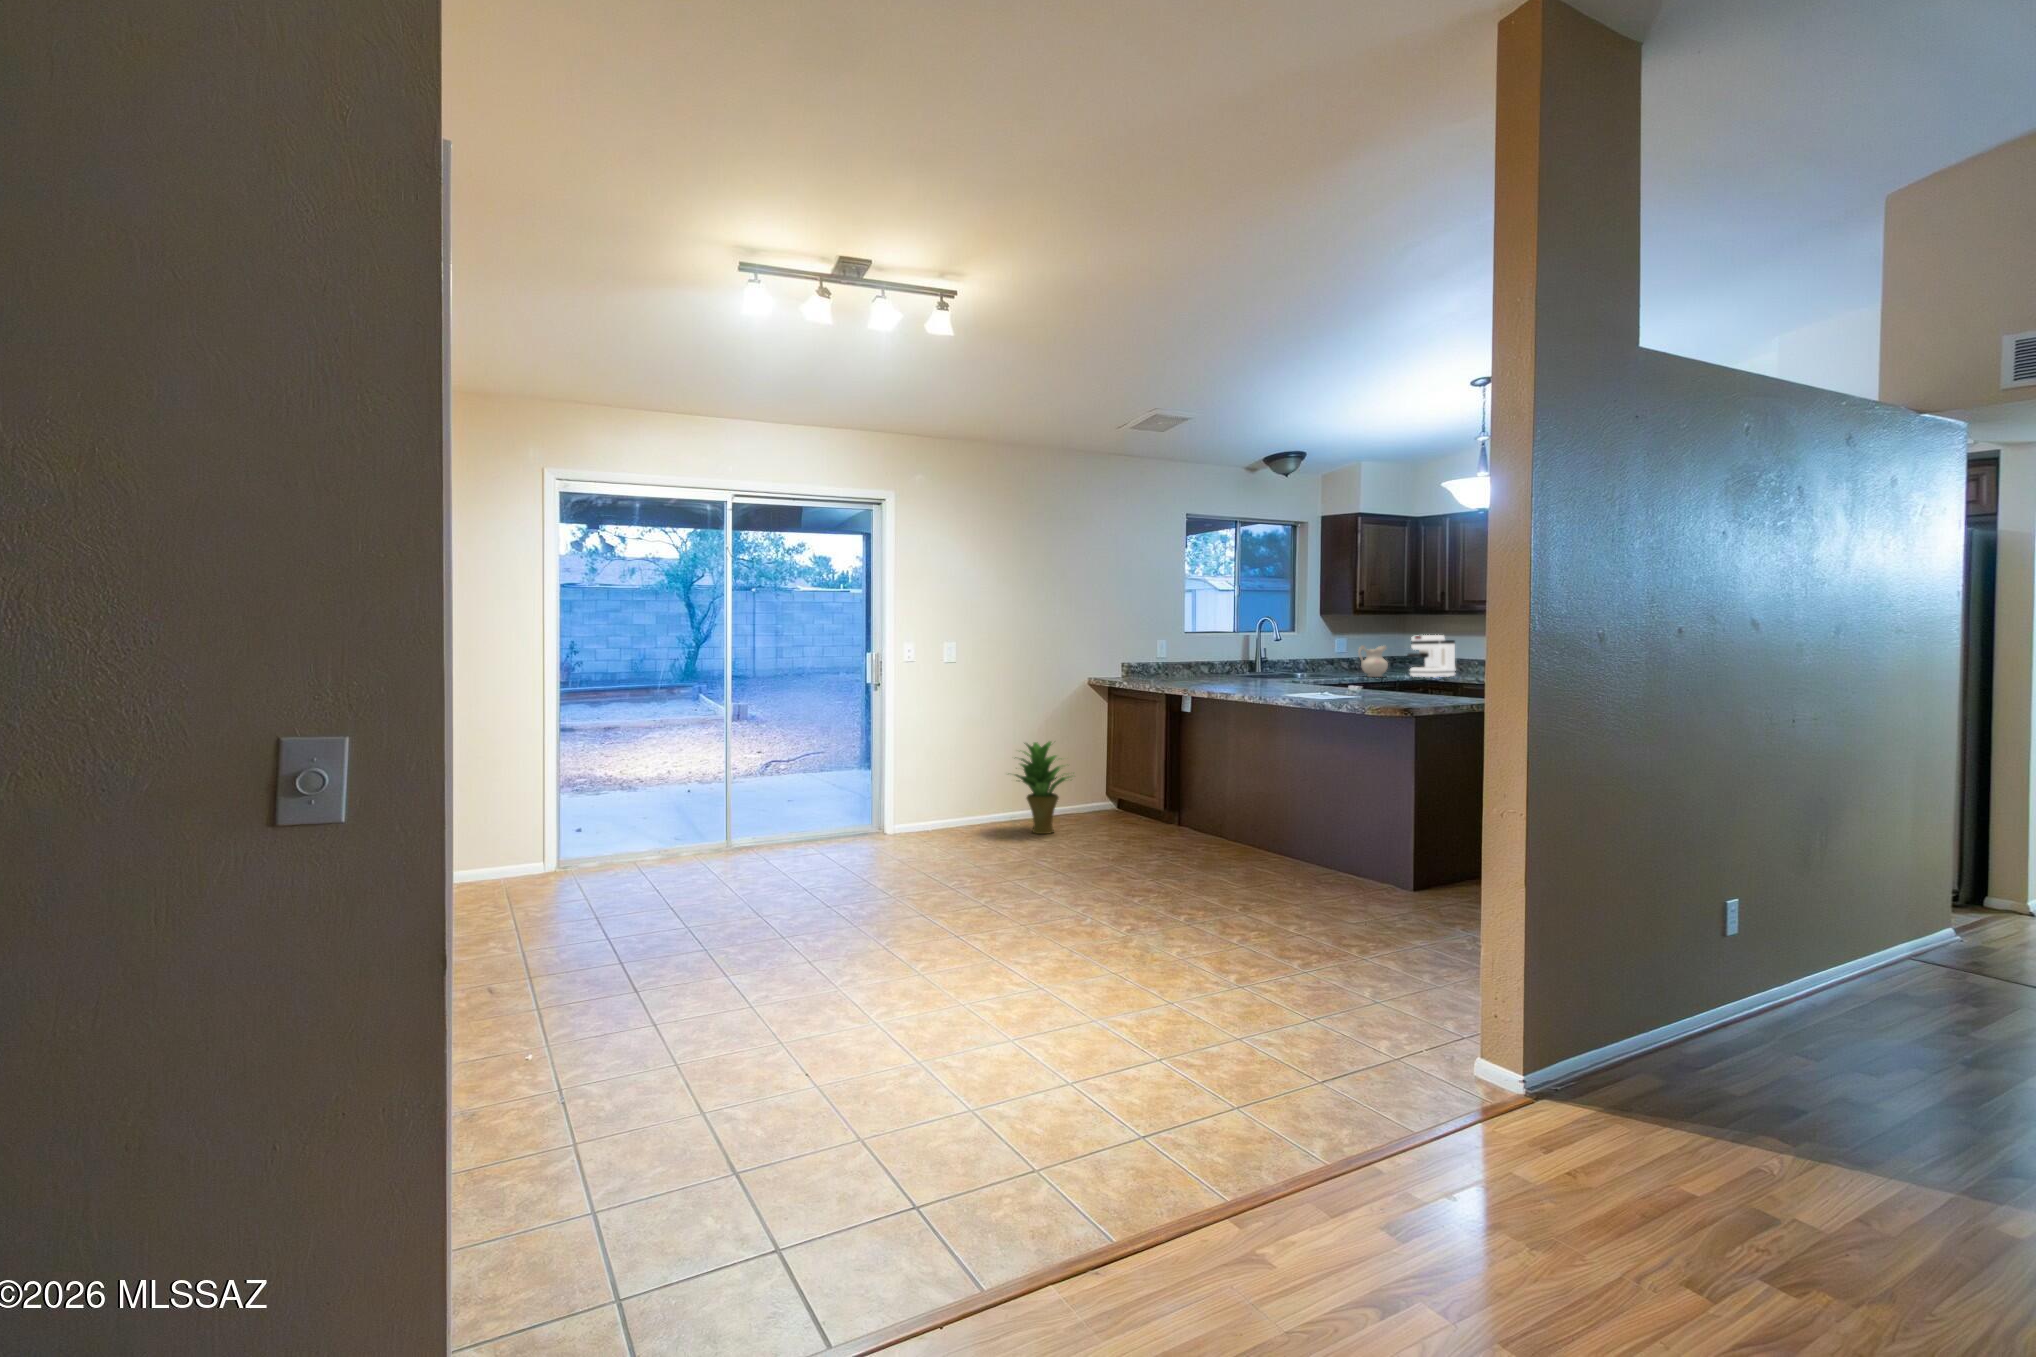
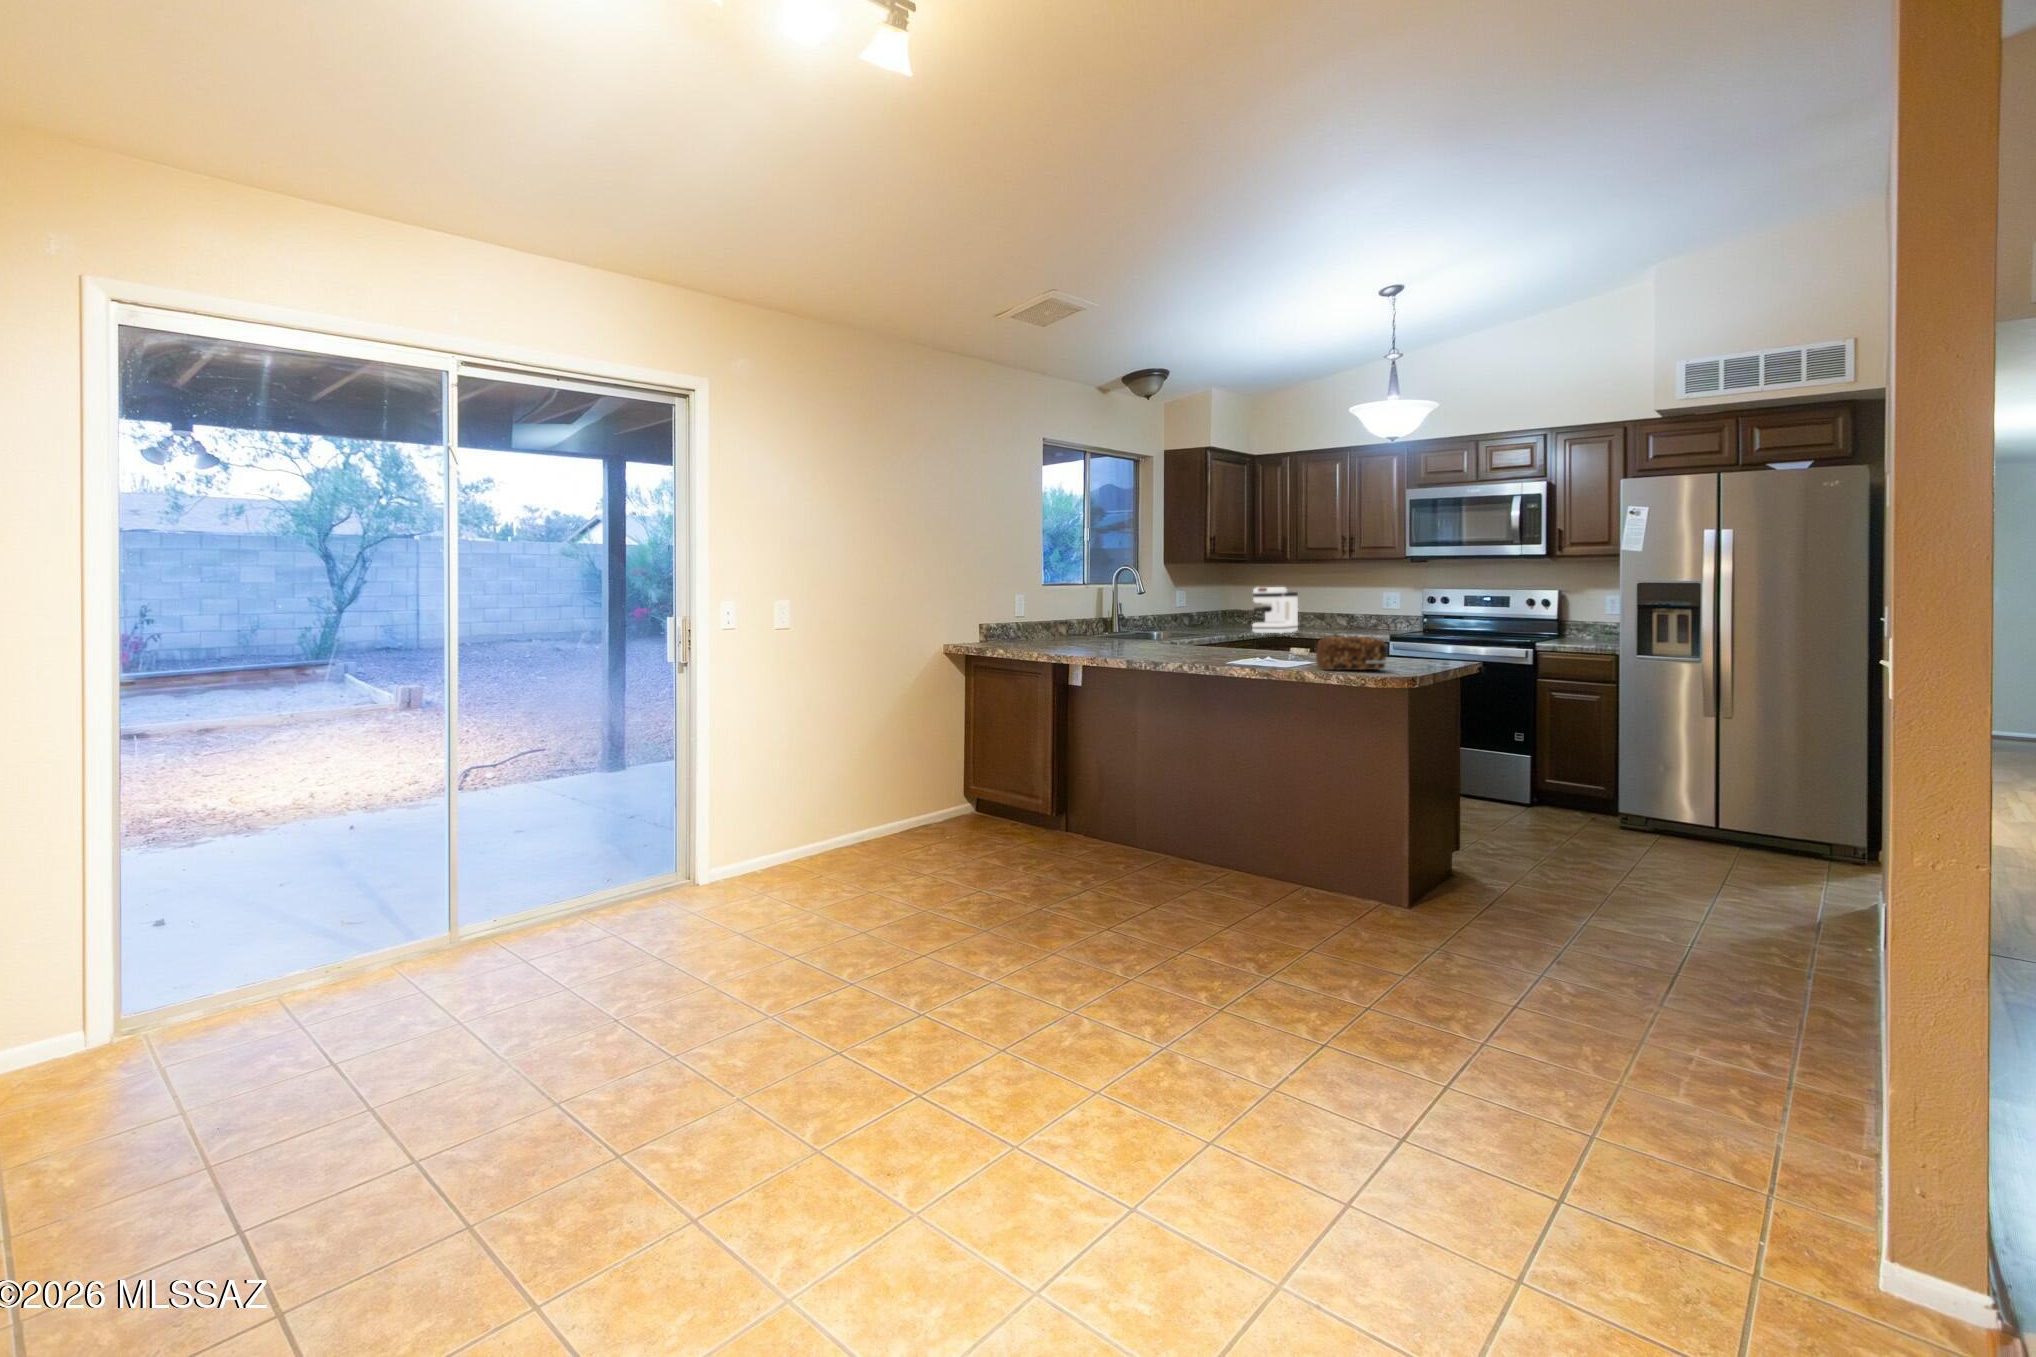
ceramic pitcher: present [1358,645,1388,677] -> none [1210,598,1240,635]
bread loaf: none [1341,674,1400,702] -> present [1316,636,1386,670]
potted plant: present [1015,741,1070,834] -> none [863,730,958,856]

